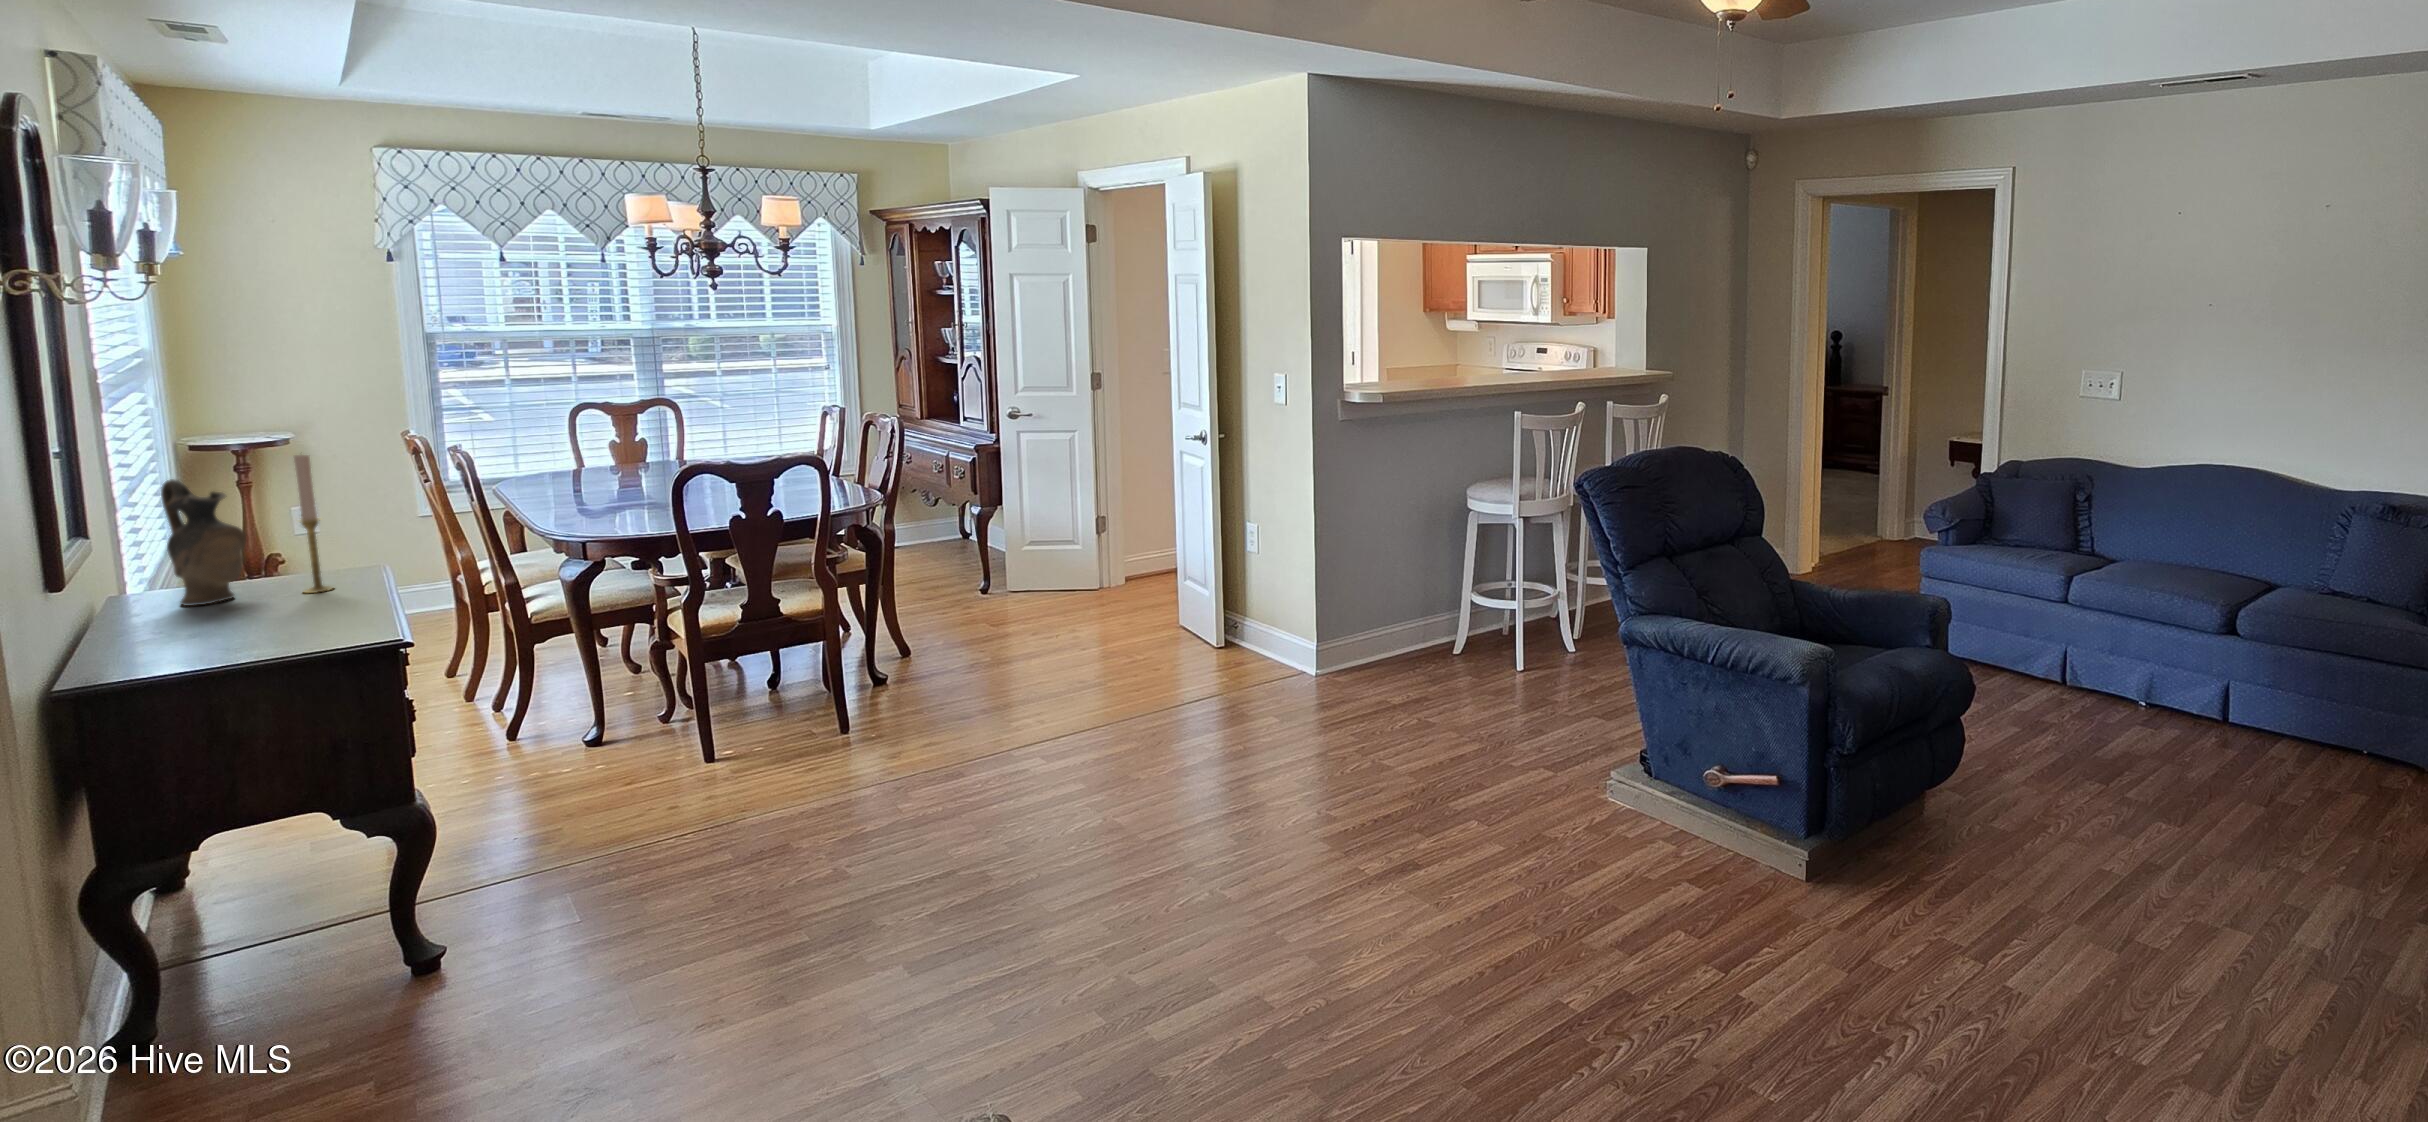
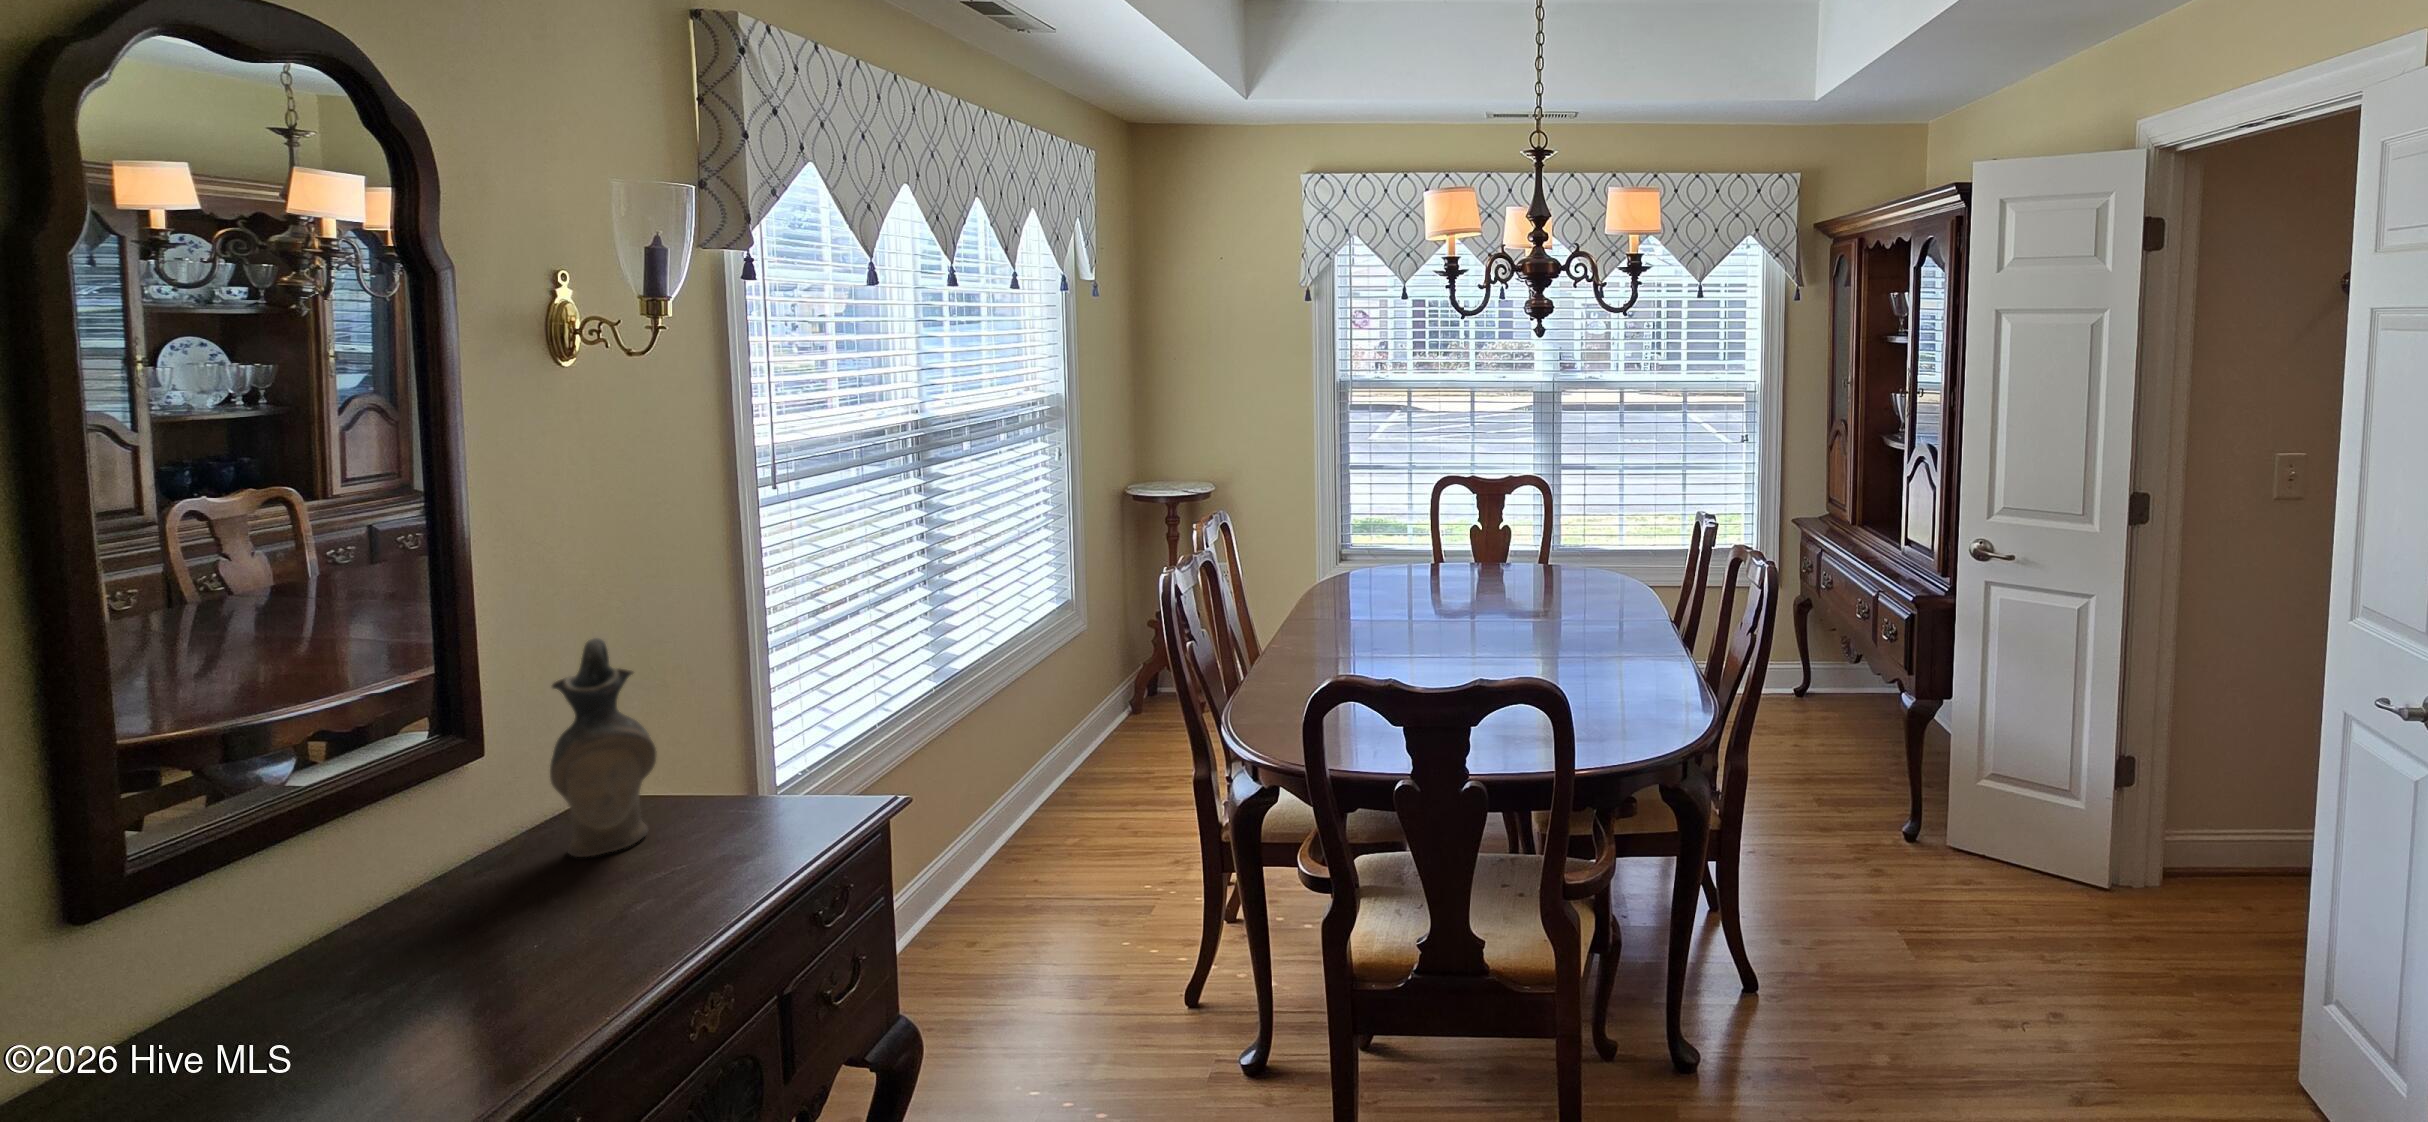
candlestick: present [294,455,332,593] -> none [680,622,735,870]

